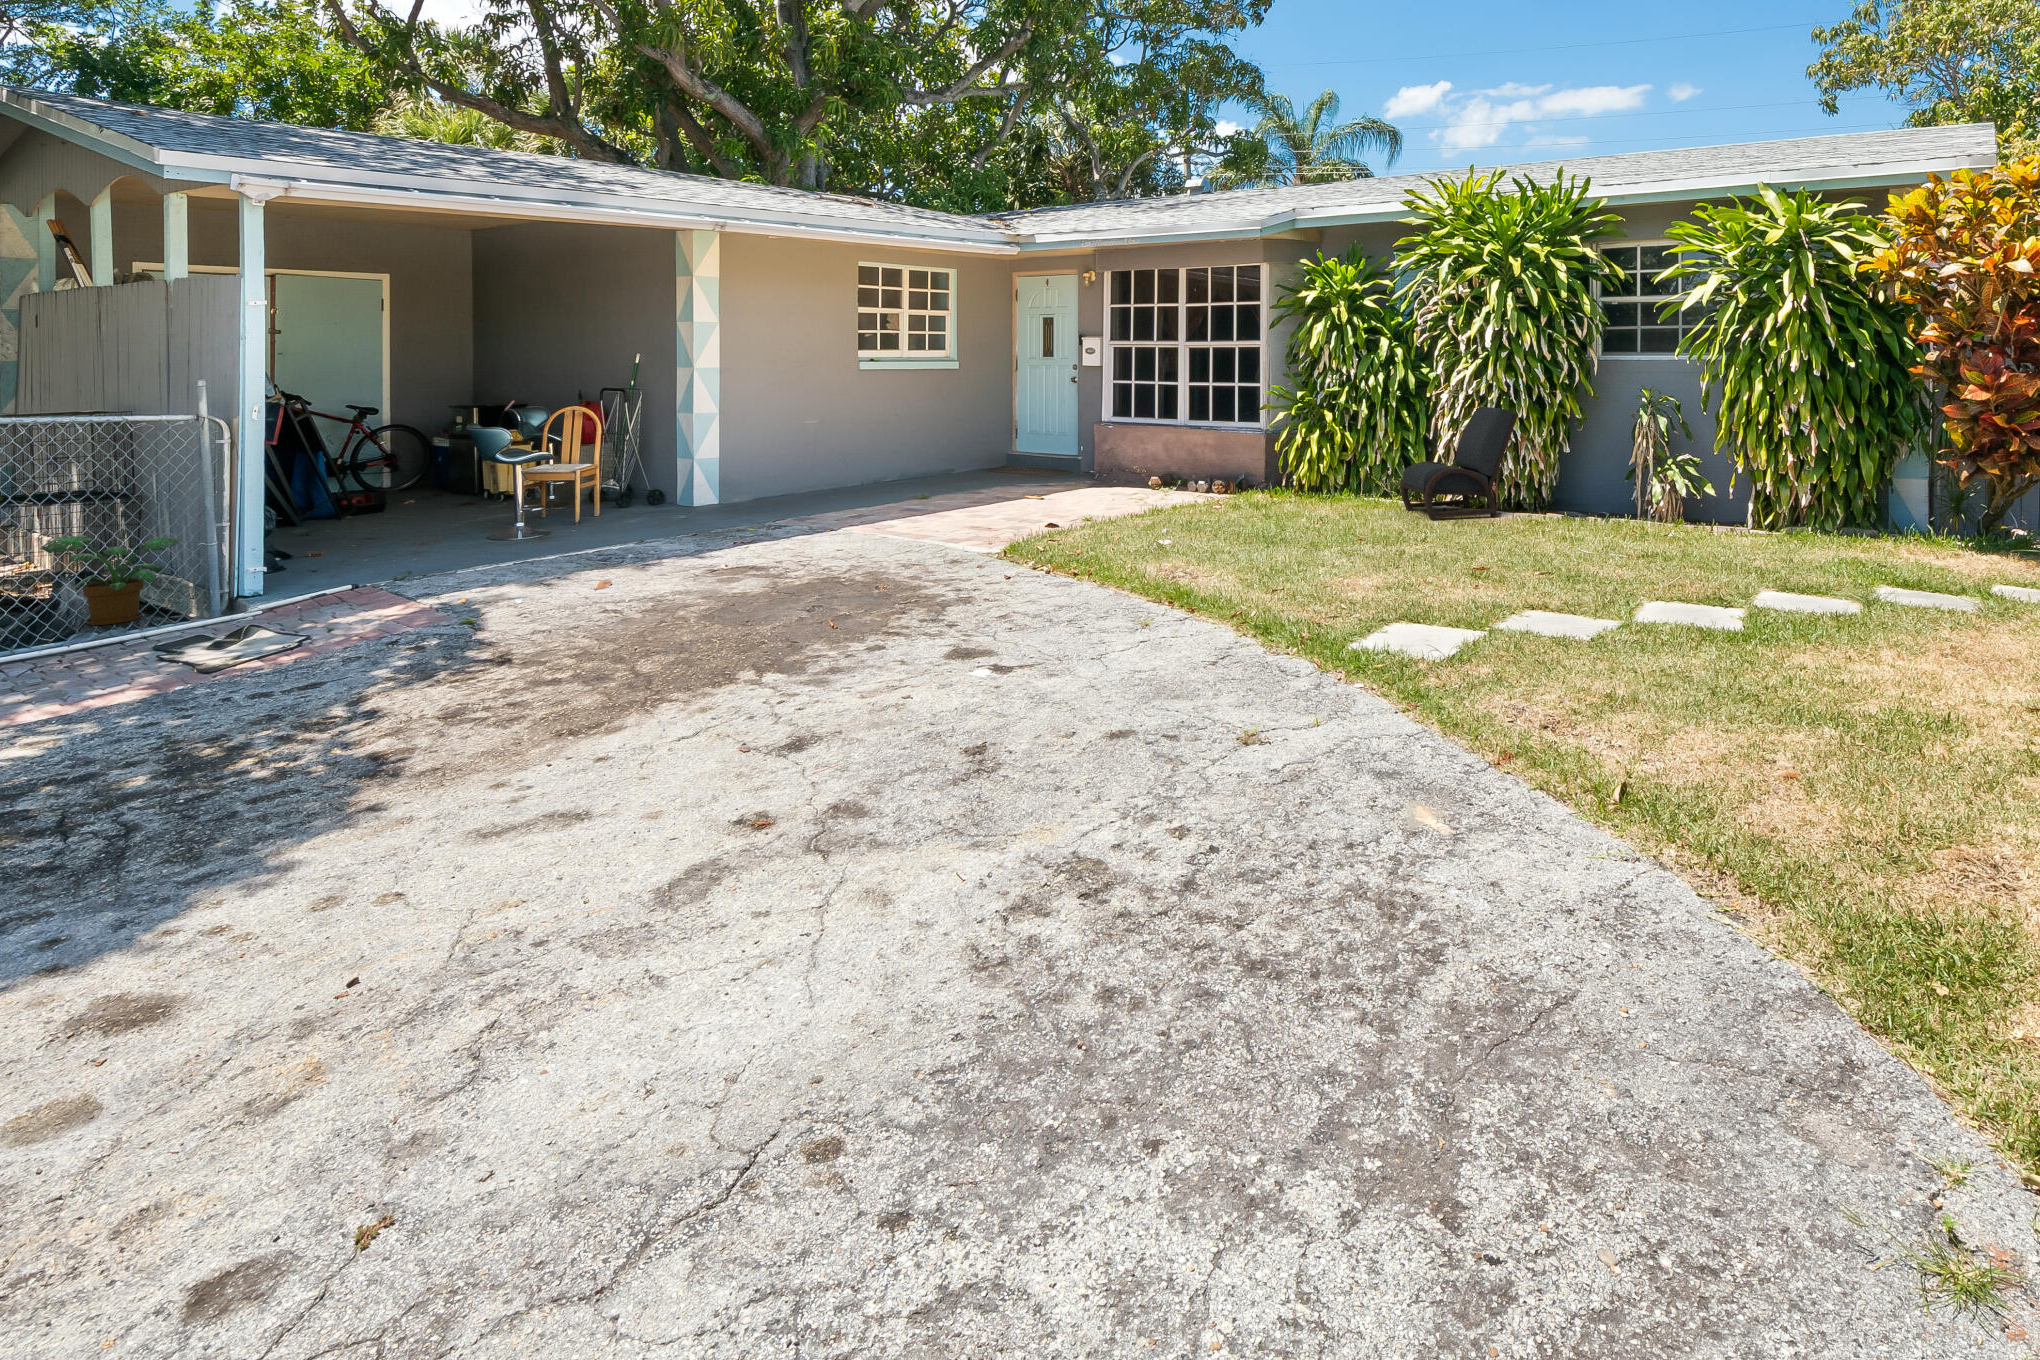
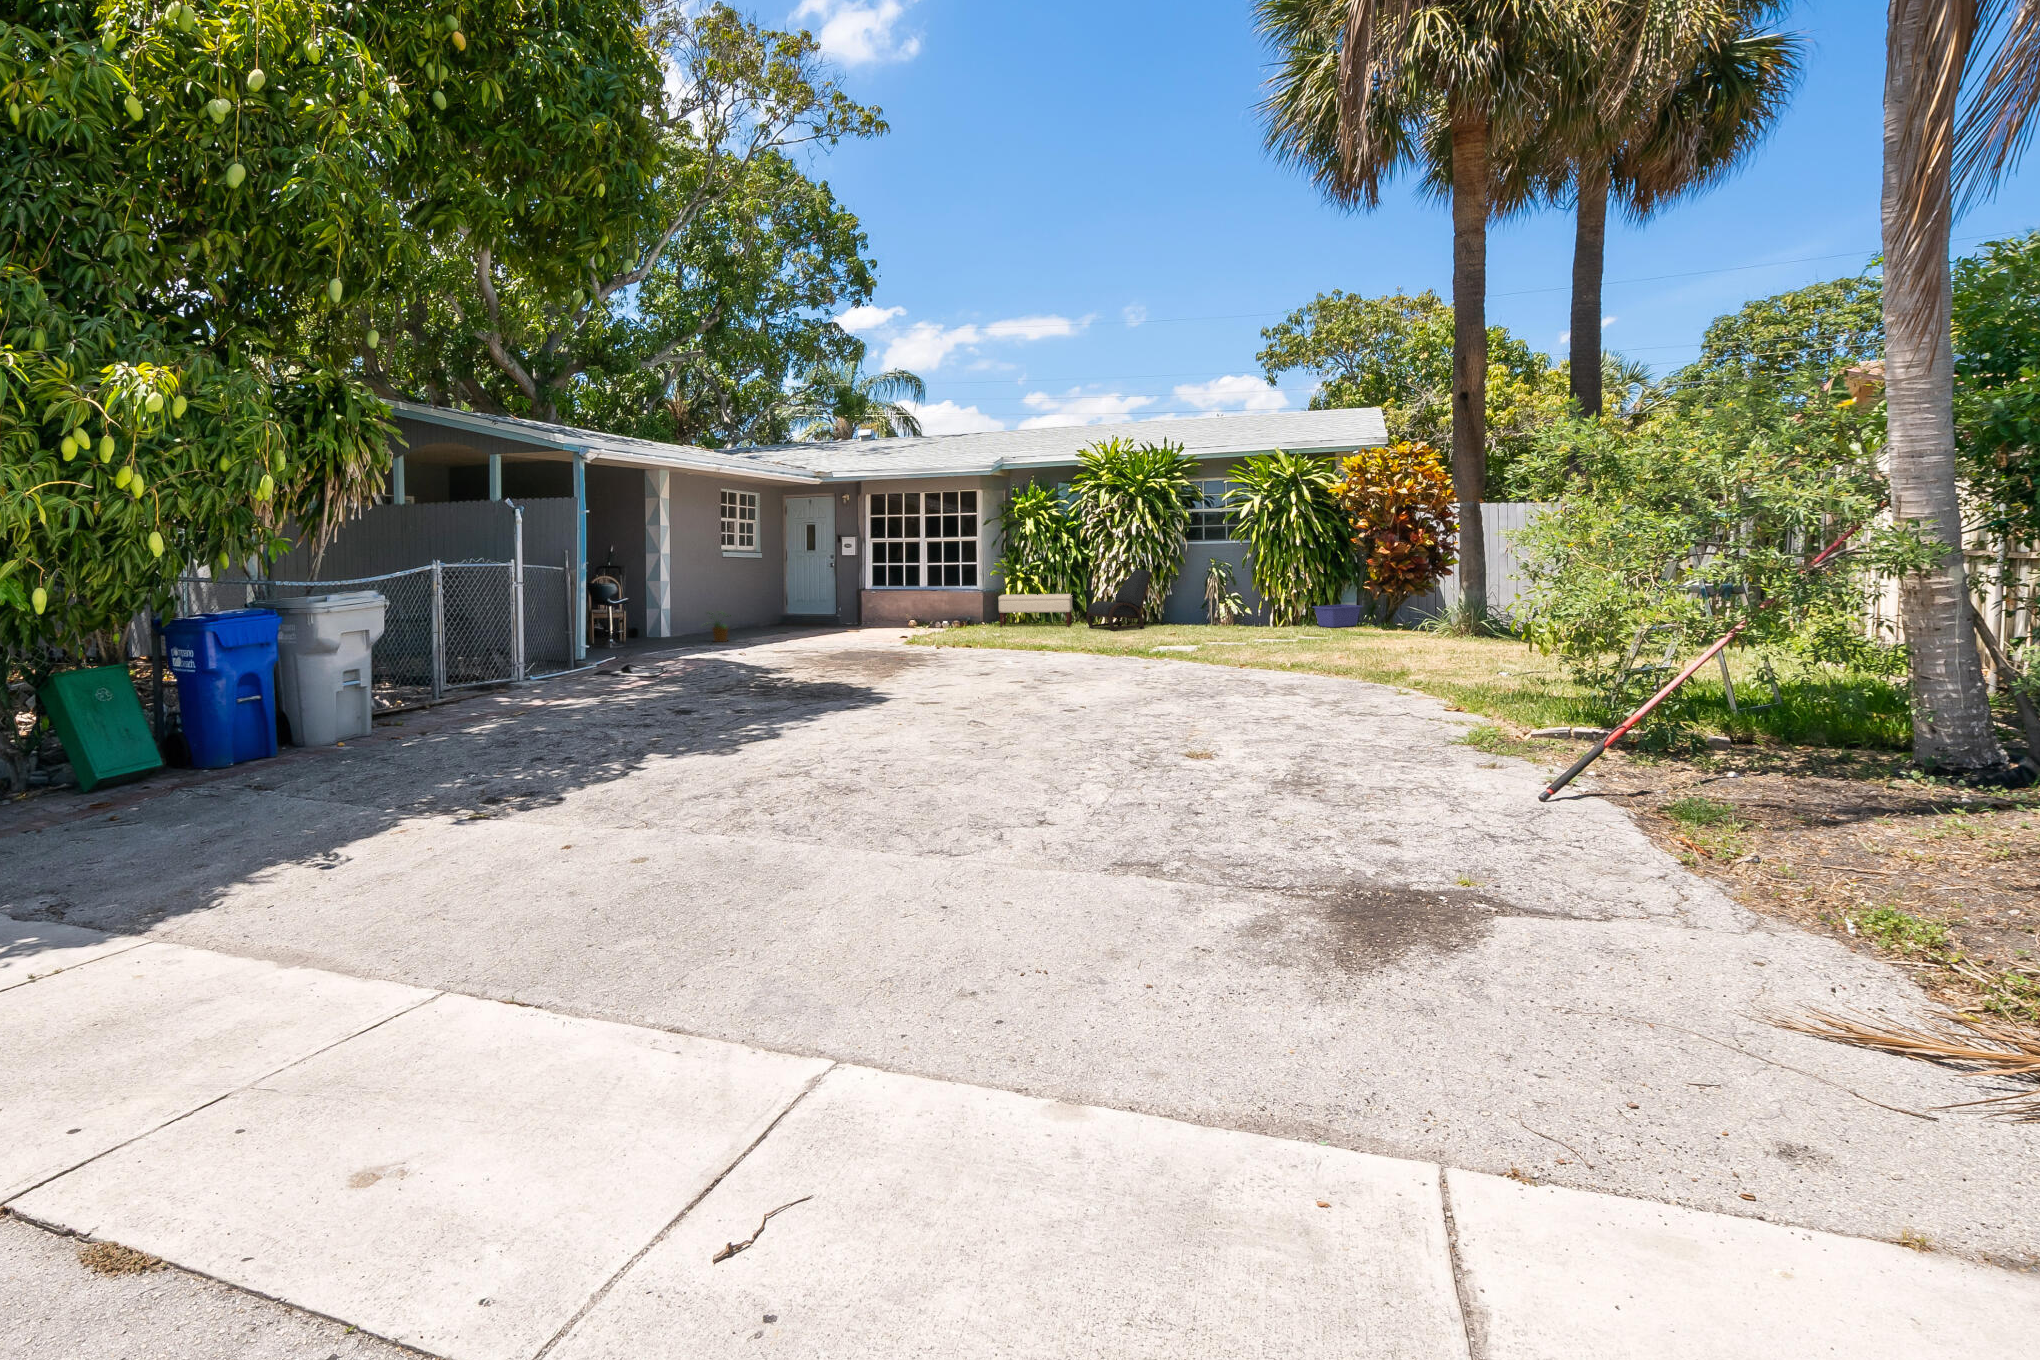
bench: none [1267,441,1395,504] -> present [998,594,1073,627]
storage bin: none [1826,490,1934,538] -> present [1312,604,1363,627]
potted plant: present [40,536,180,625] -> present [707,612,731,642]

